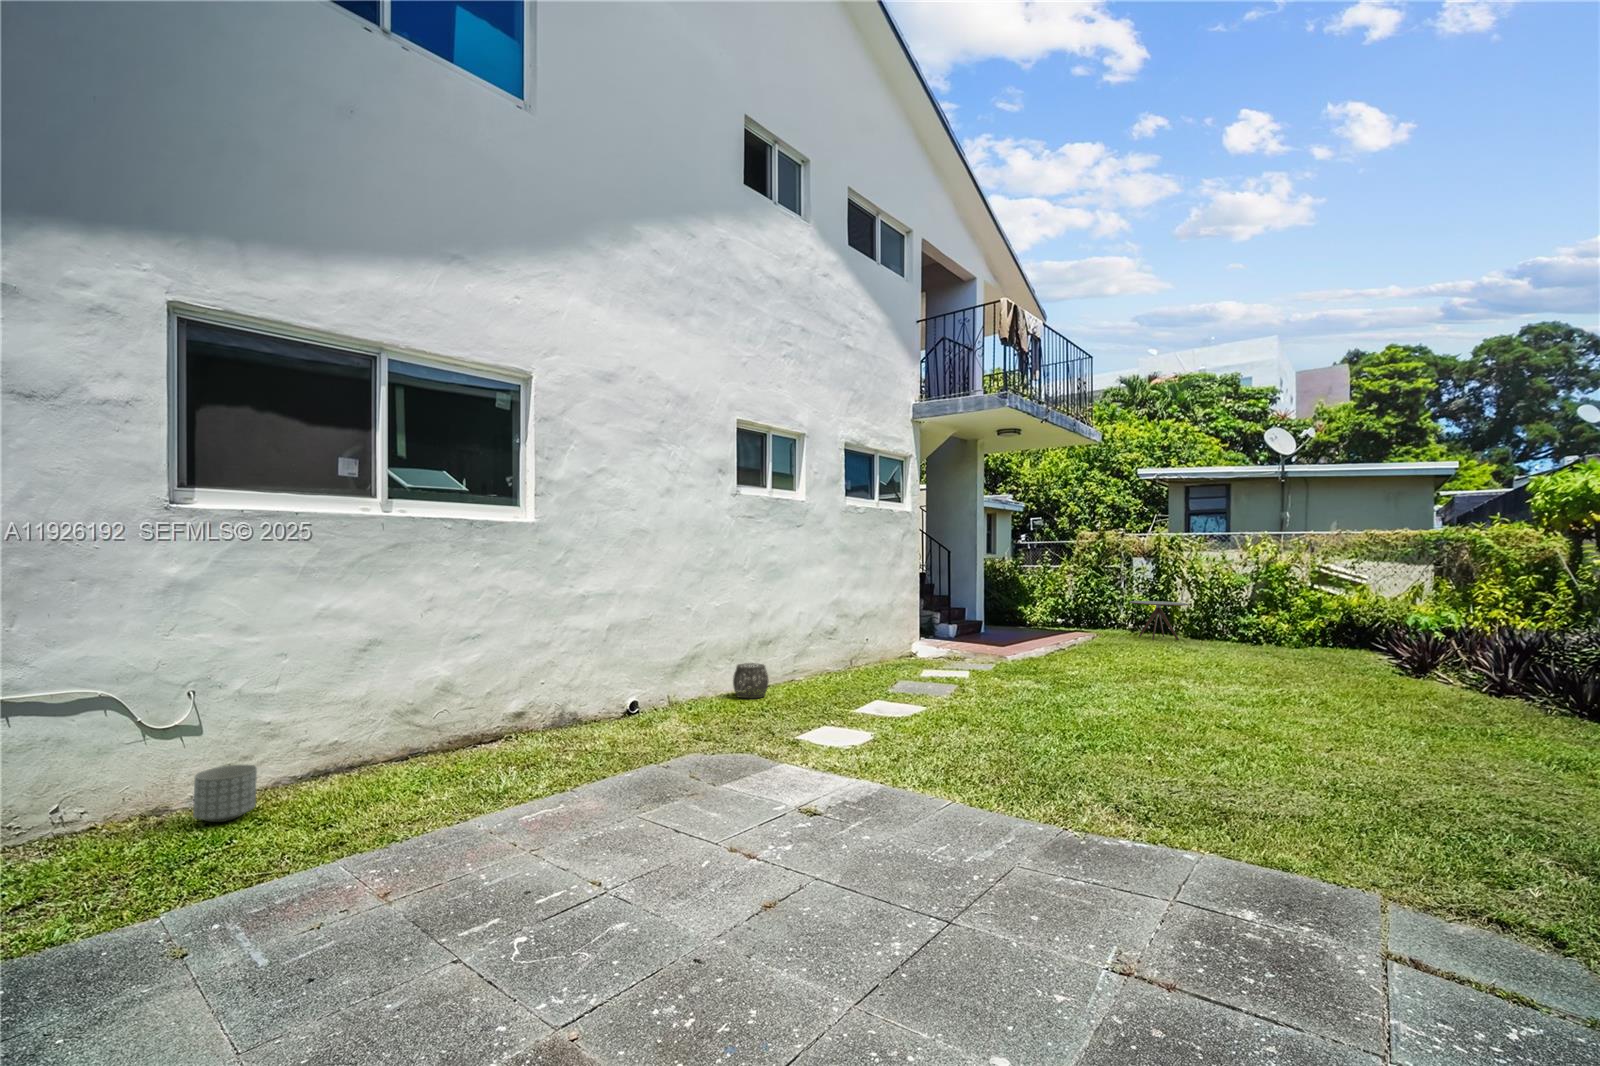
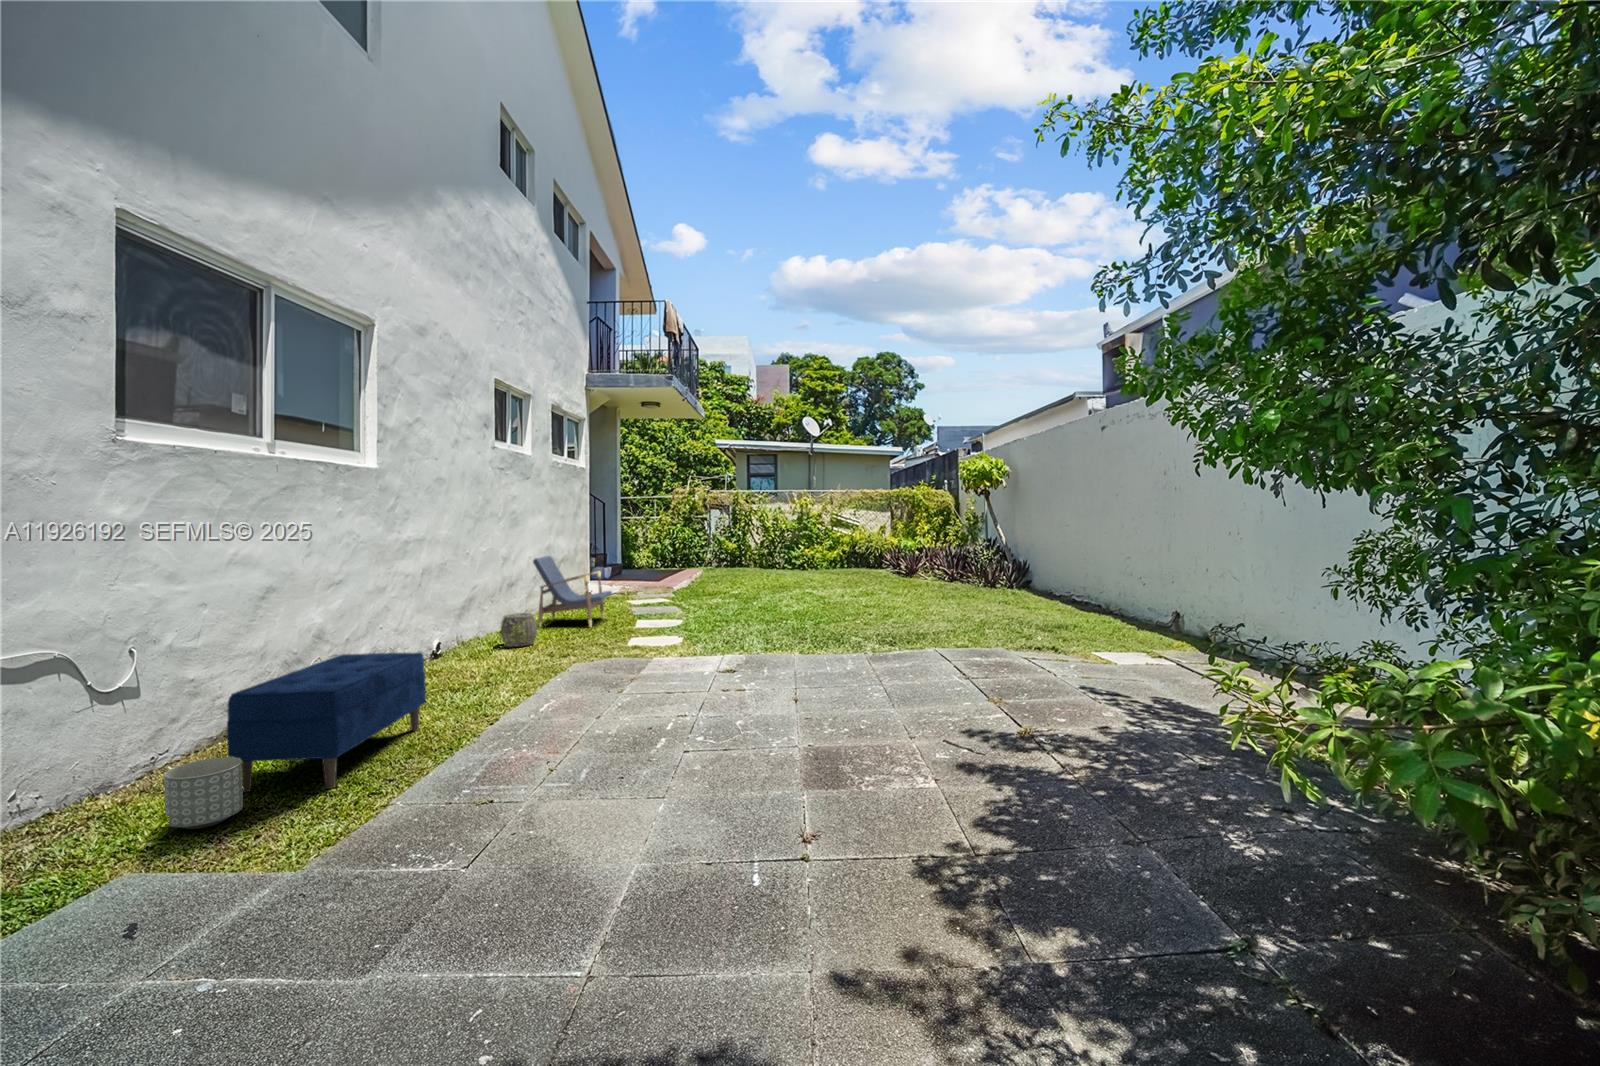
round table: present [1130,601,1188,640] -> none [718,544,760,574]
lounge chair: none [804,605,890,687] -> present [533,556,612,627]
bench: none [288,688,500,813] -> present [227,652,426,792]

